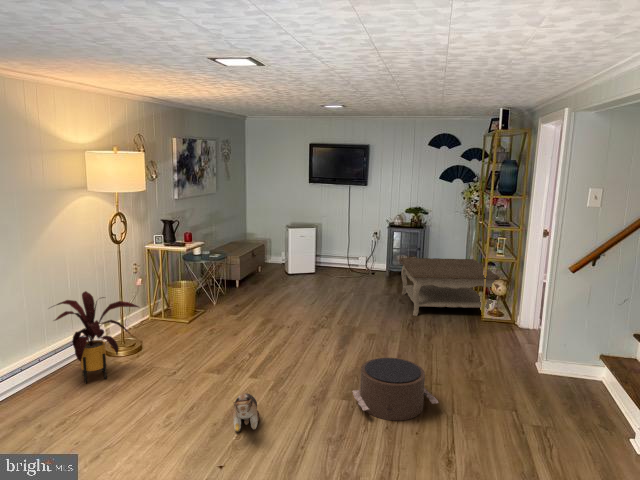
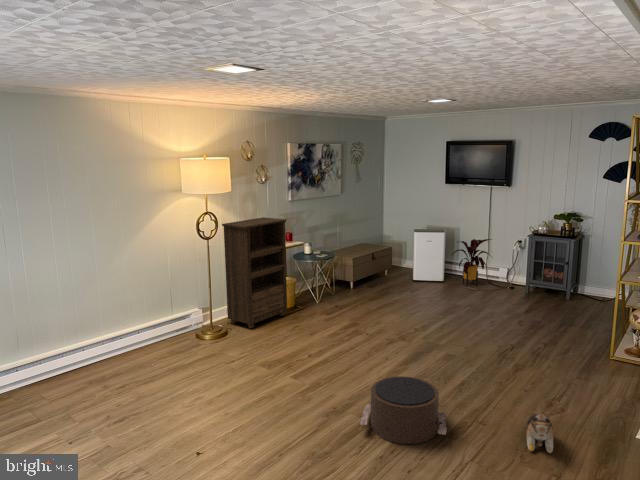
bookshelf: none [124,216,193,338] -> present [222,217,287,328]
coffee table: present [400,258,500,316] -> none [515,273,634,356]
house plant: present [55,291,138,383] -> present [452,239,491,286]
plush toy: present [233,393,259,432] -> present [526,413,554,453]

